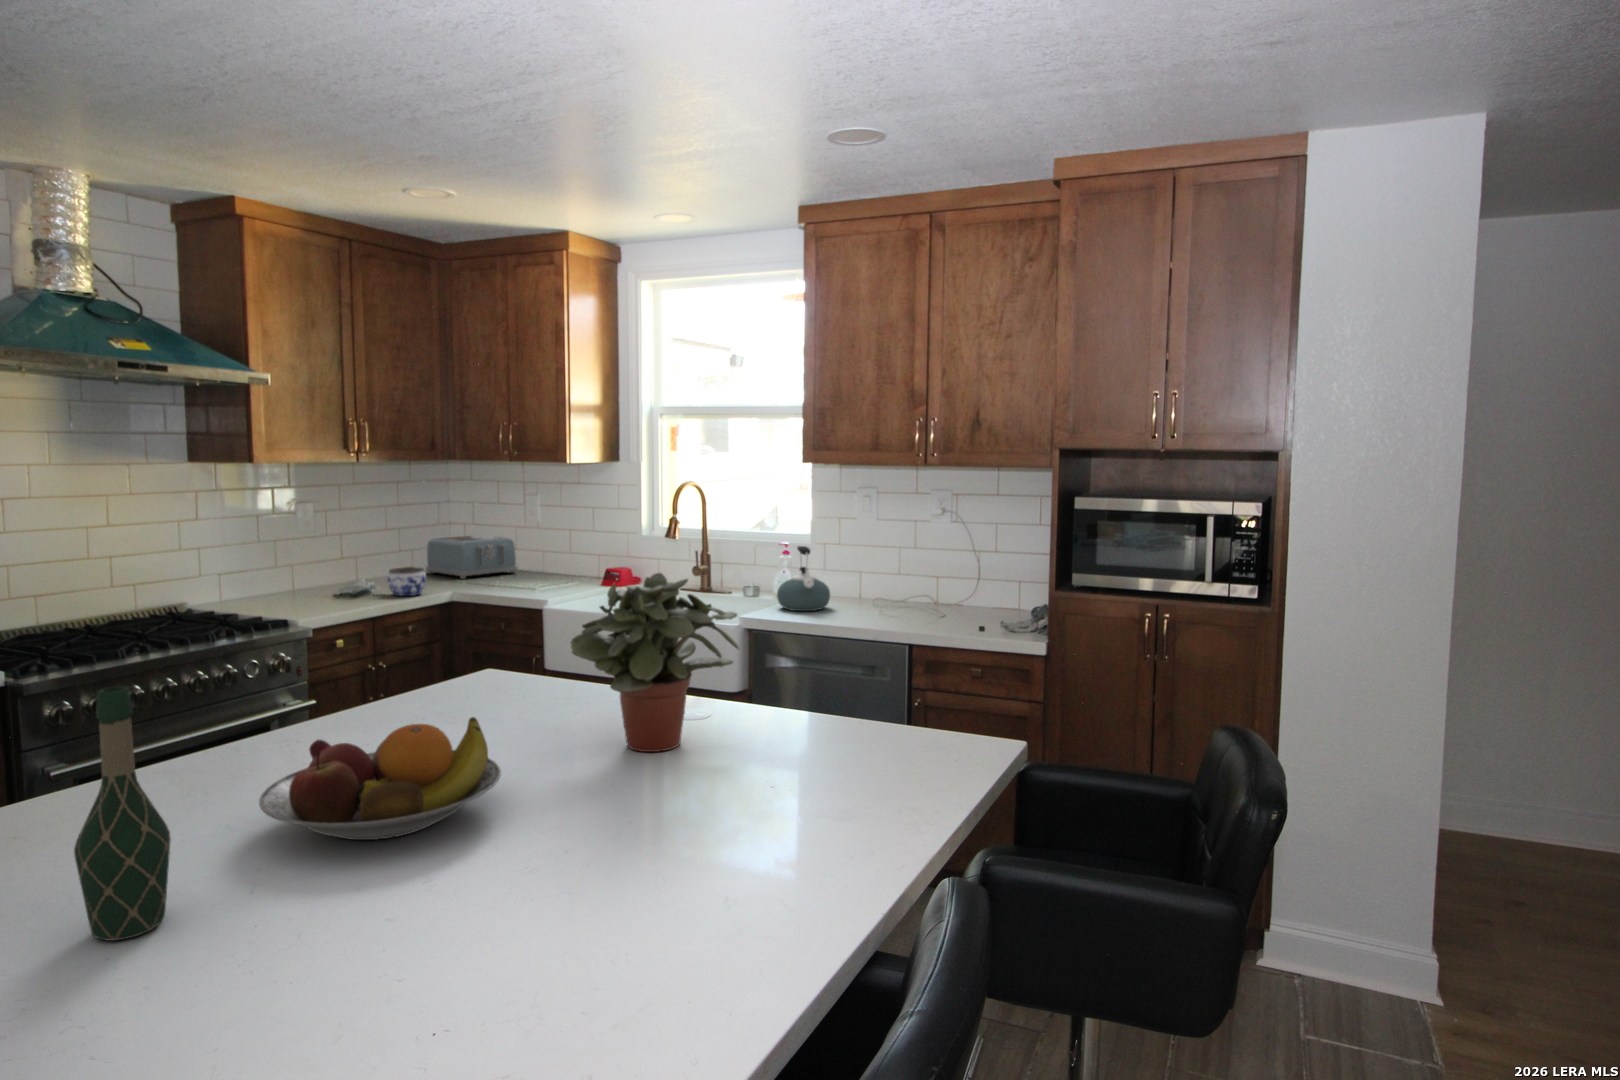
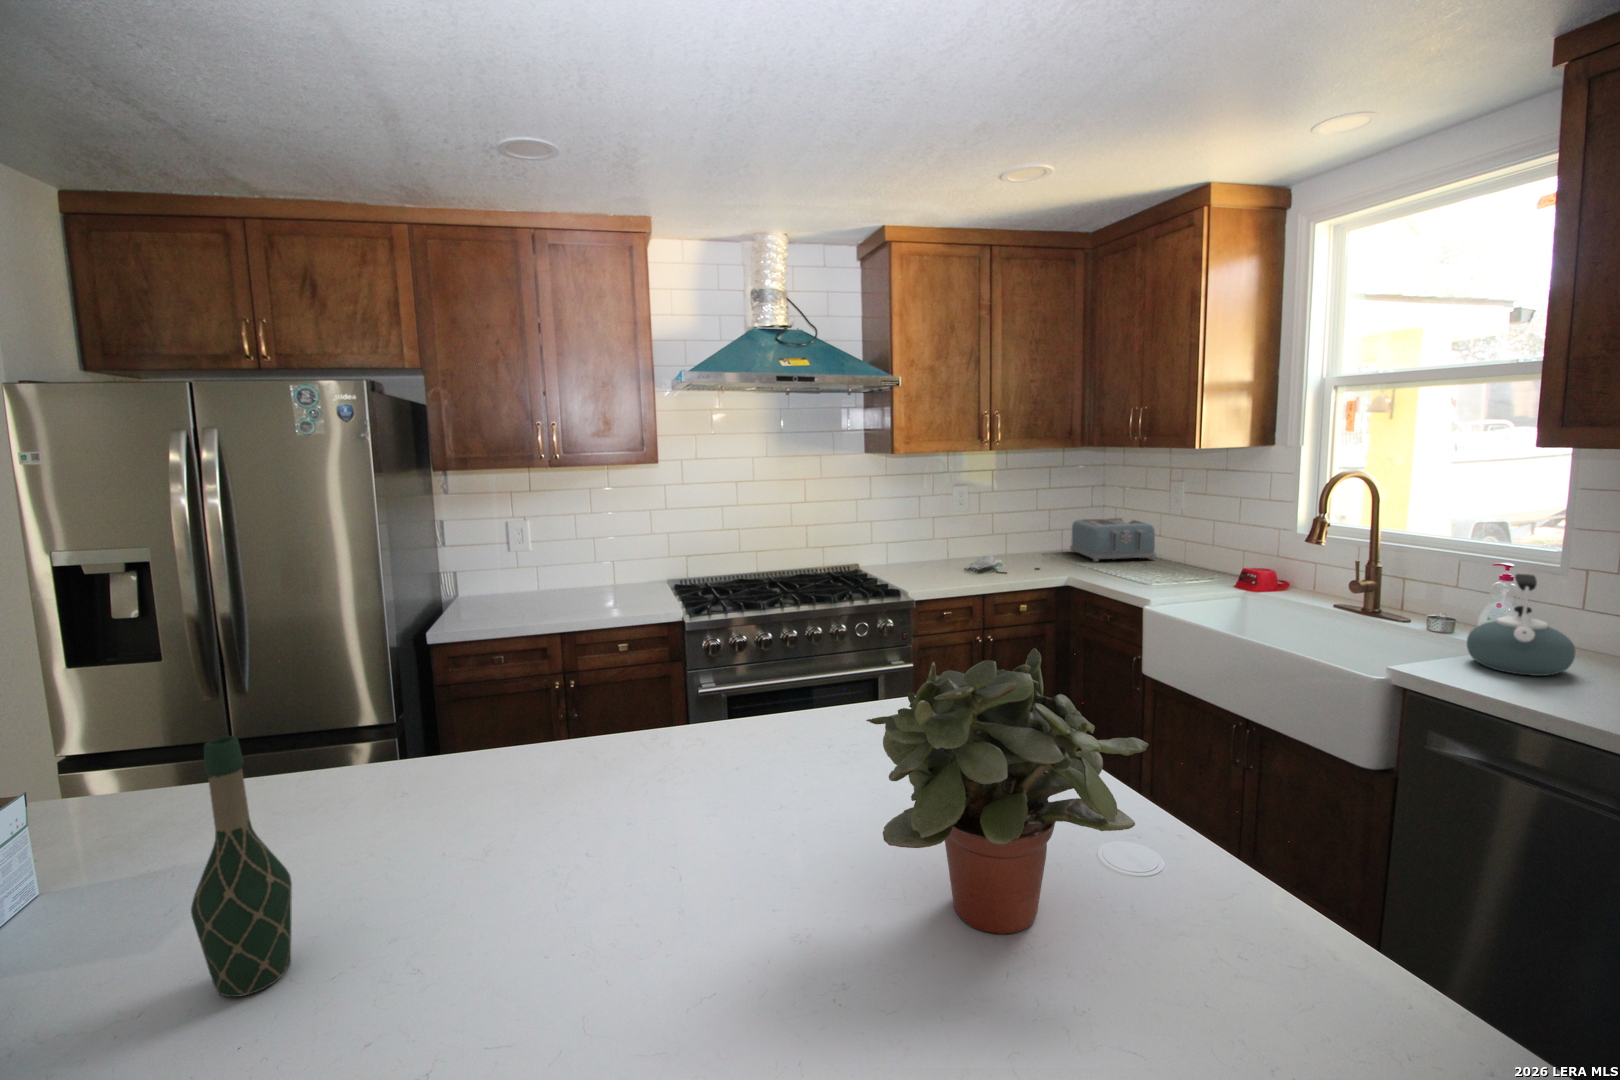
jar: present [387,567,426,596] -> none [1008,549,1044,577]
fruit bowl: present [259,717,501,840] -> none [443,791,720,964]

